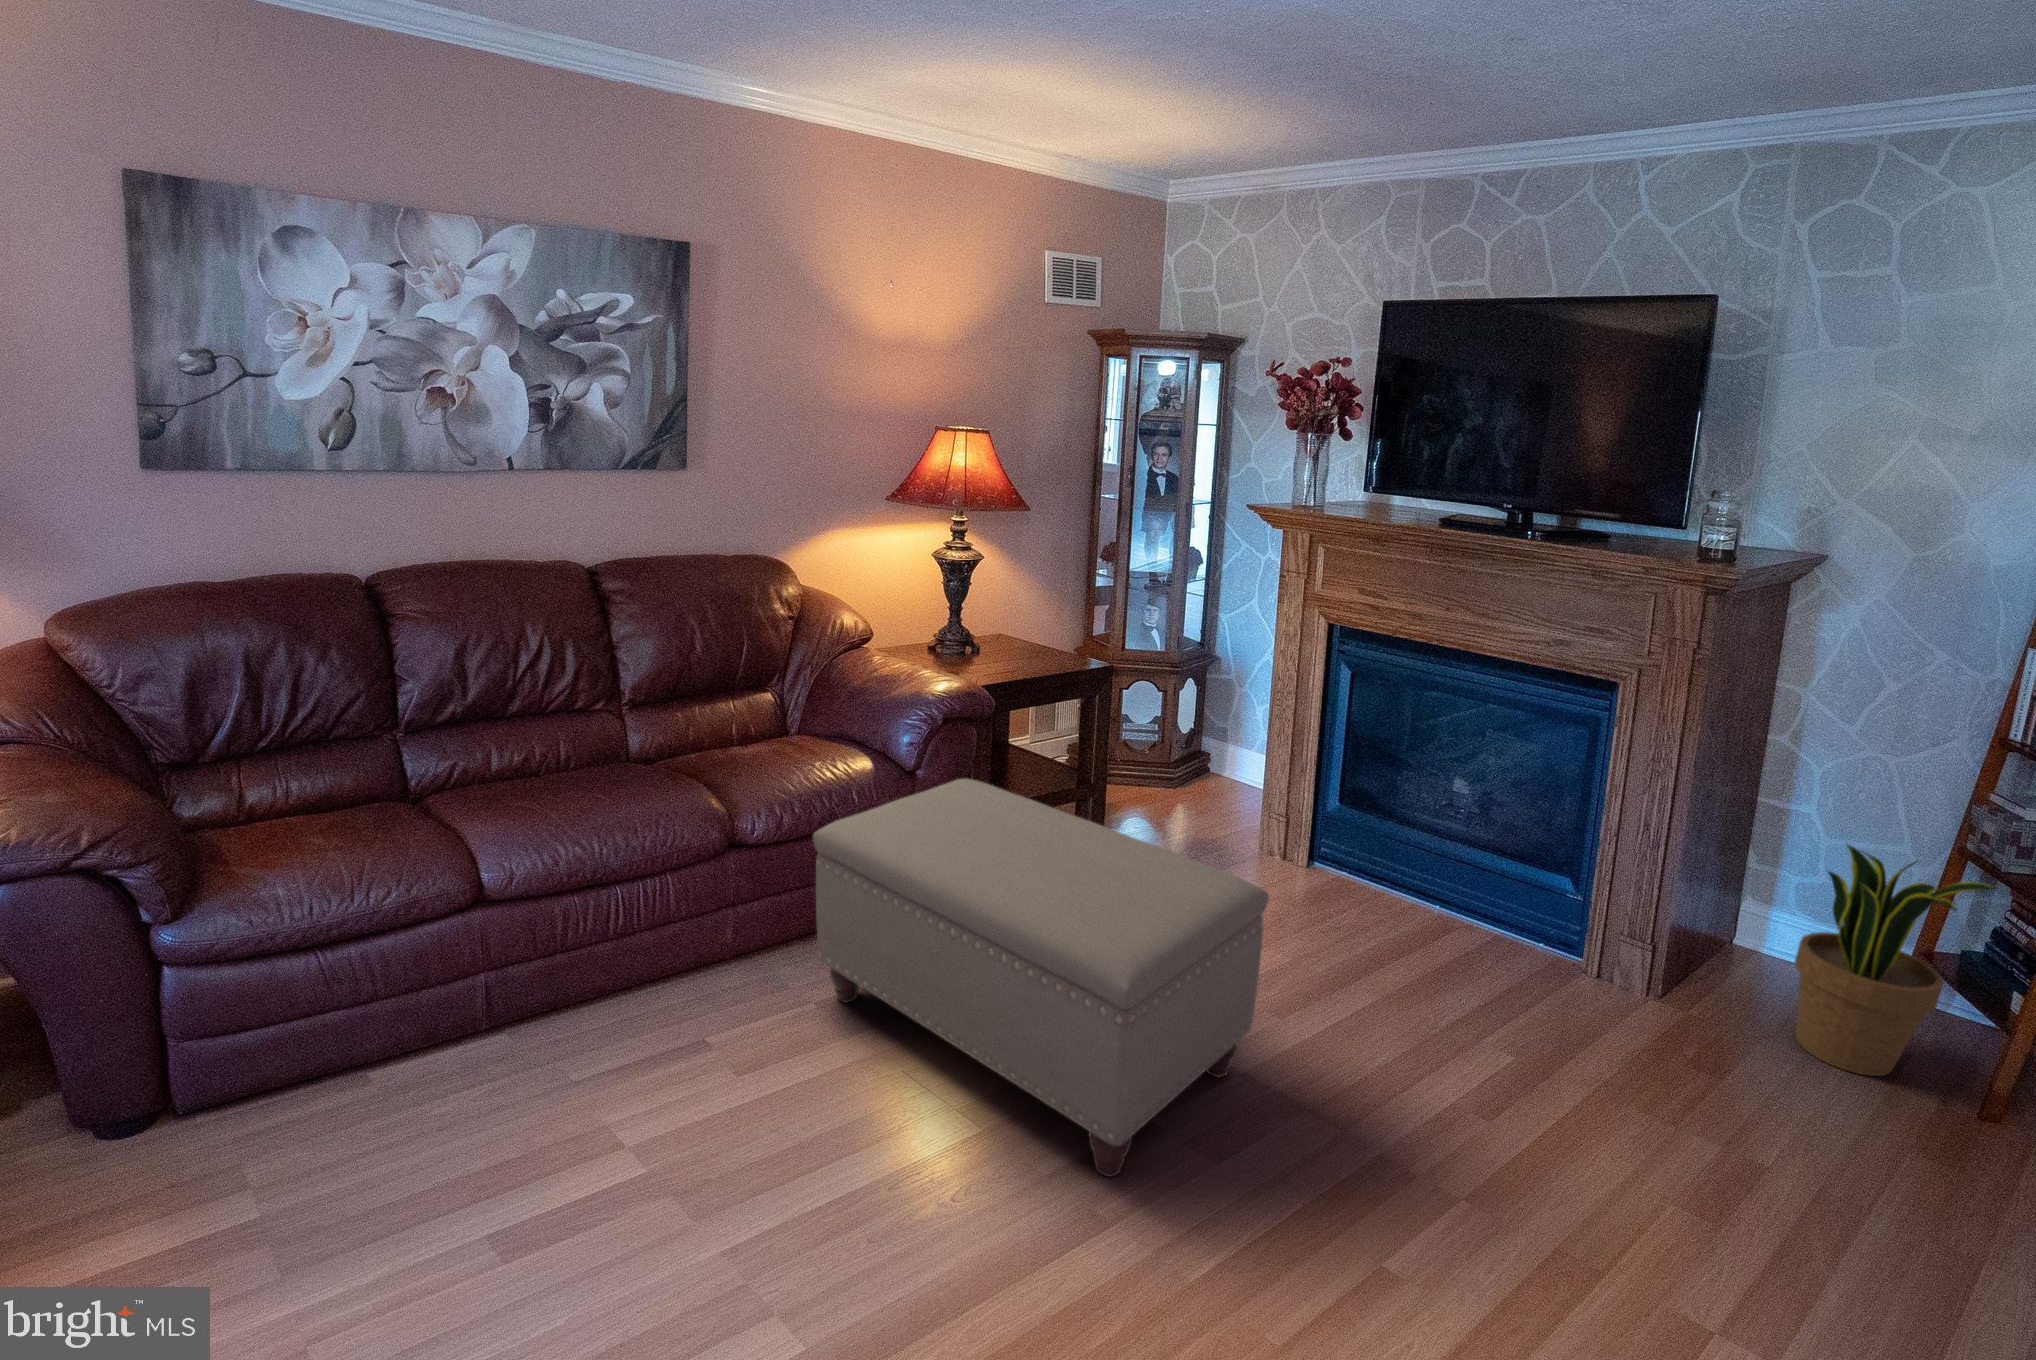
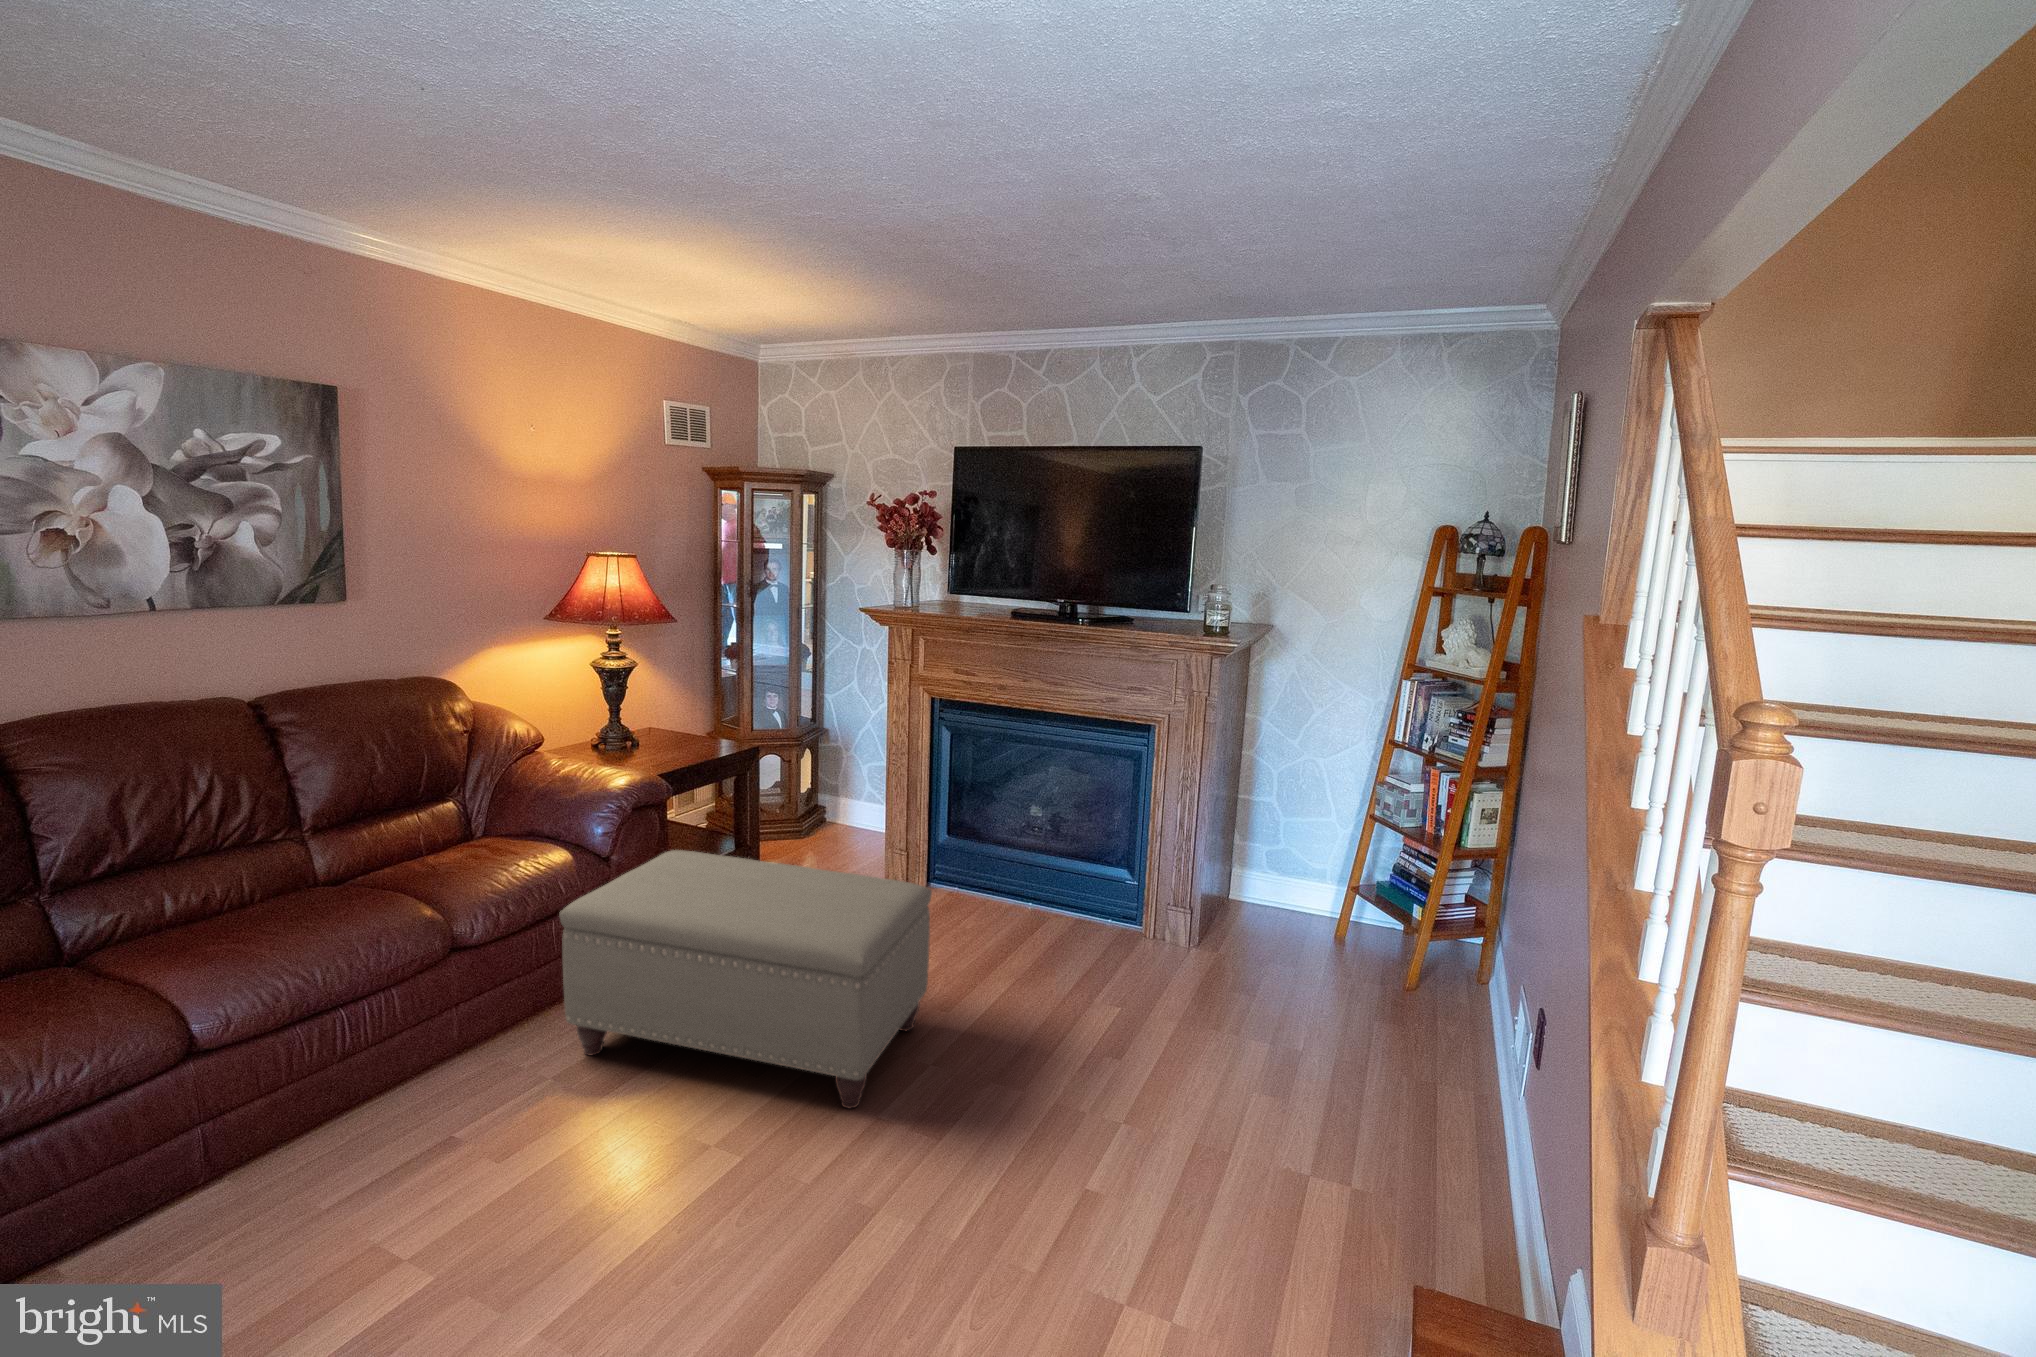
potted plant: present [1795,844,1995,1076] -> none [1224,804,1306,939]

